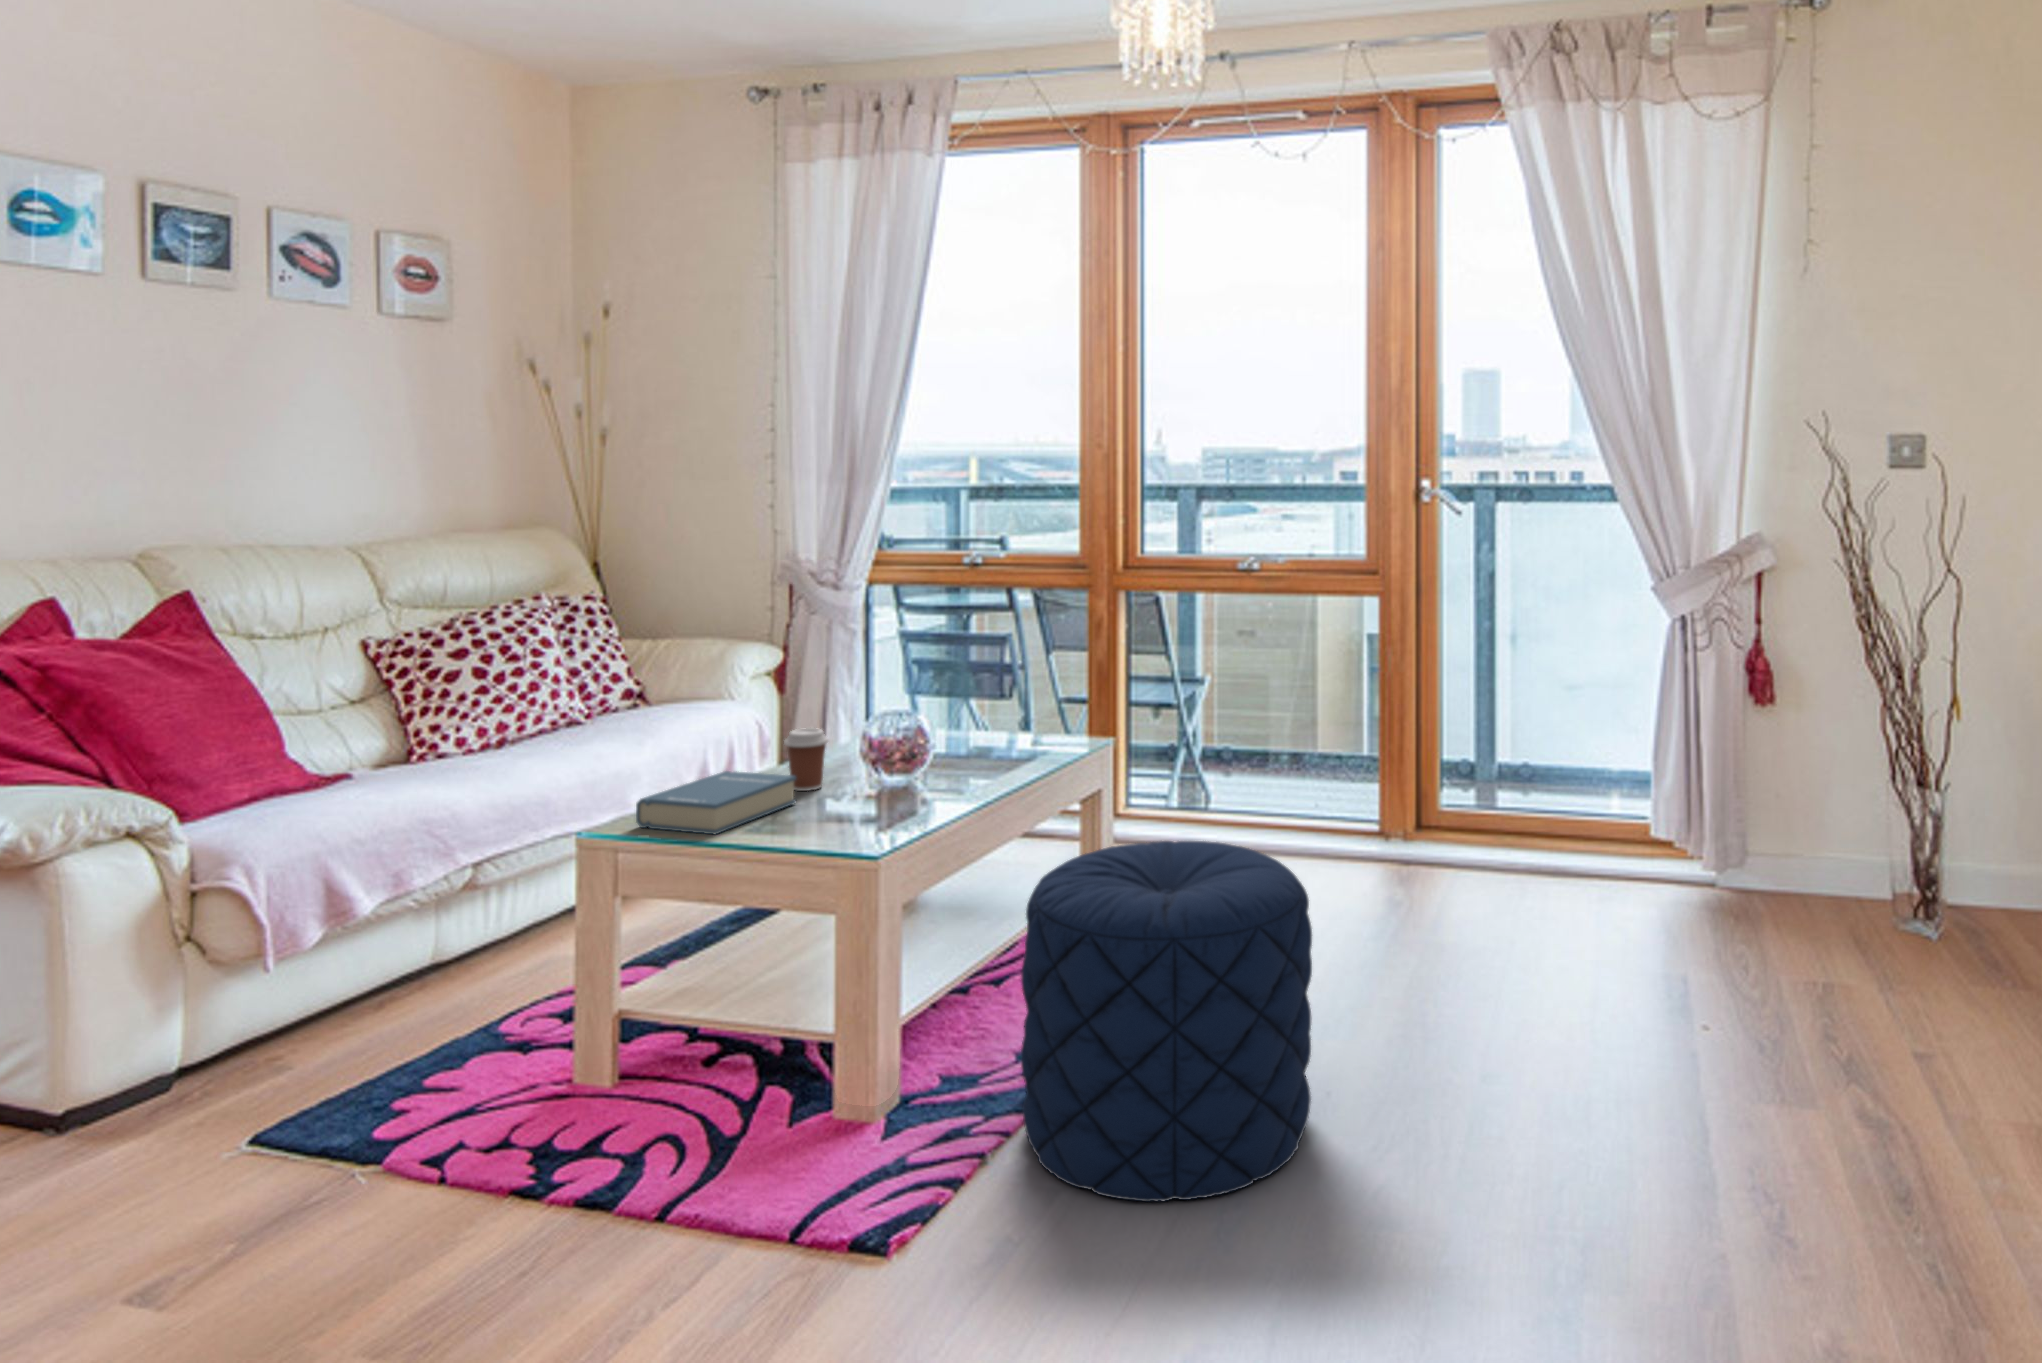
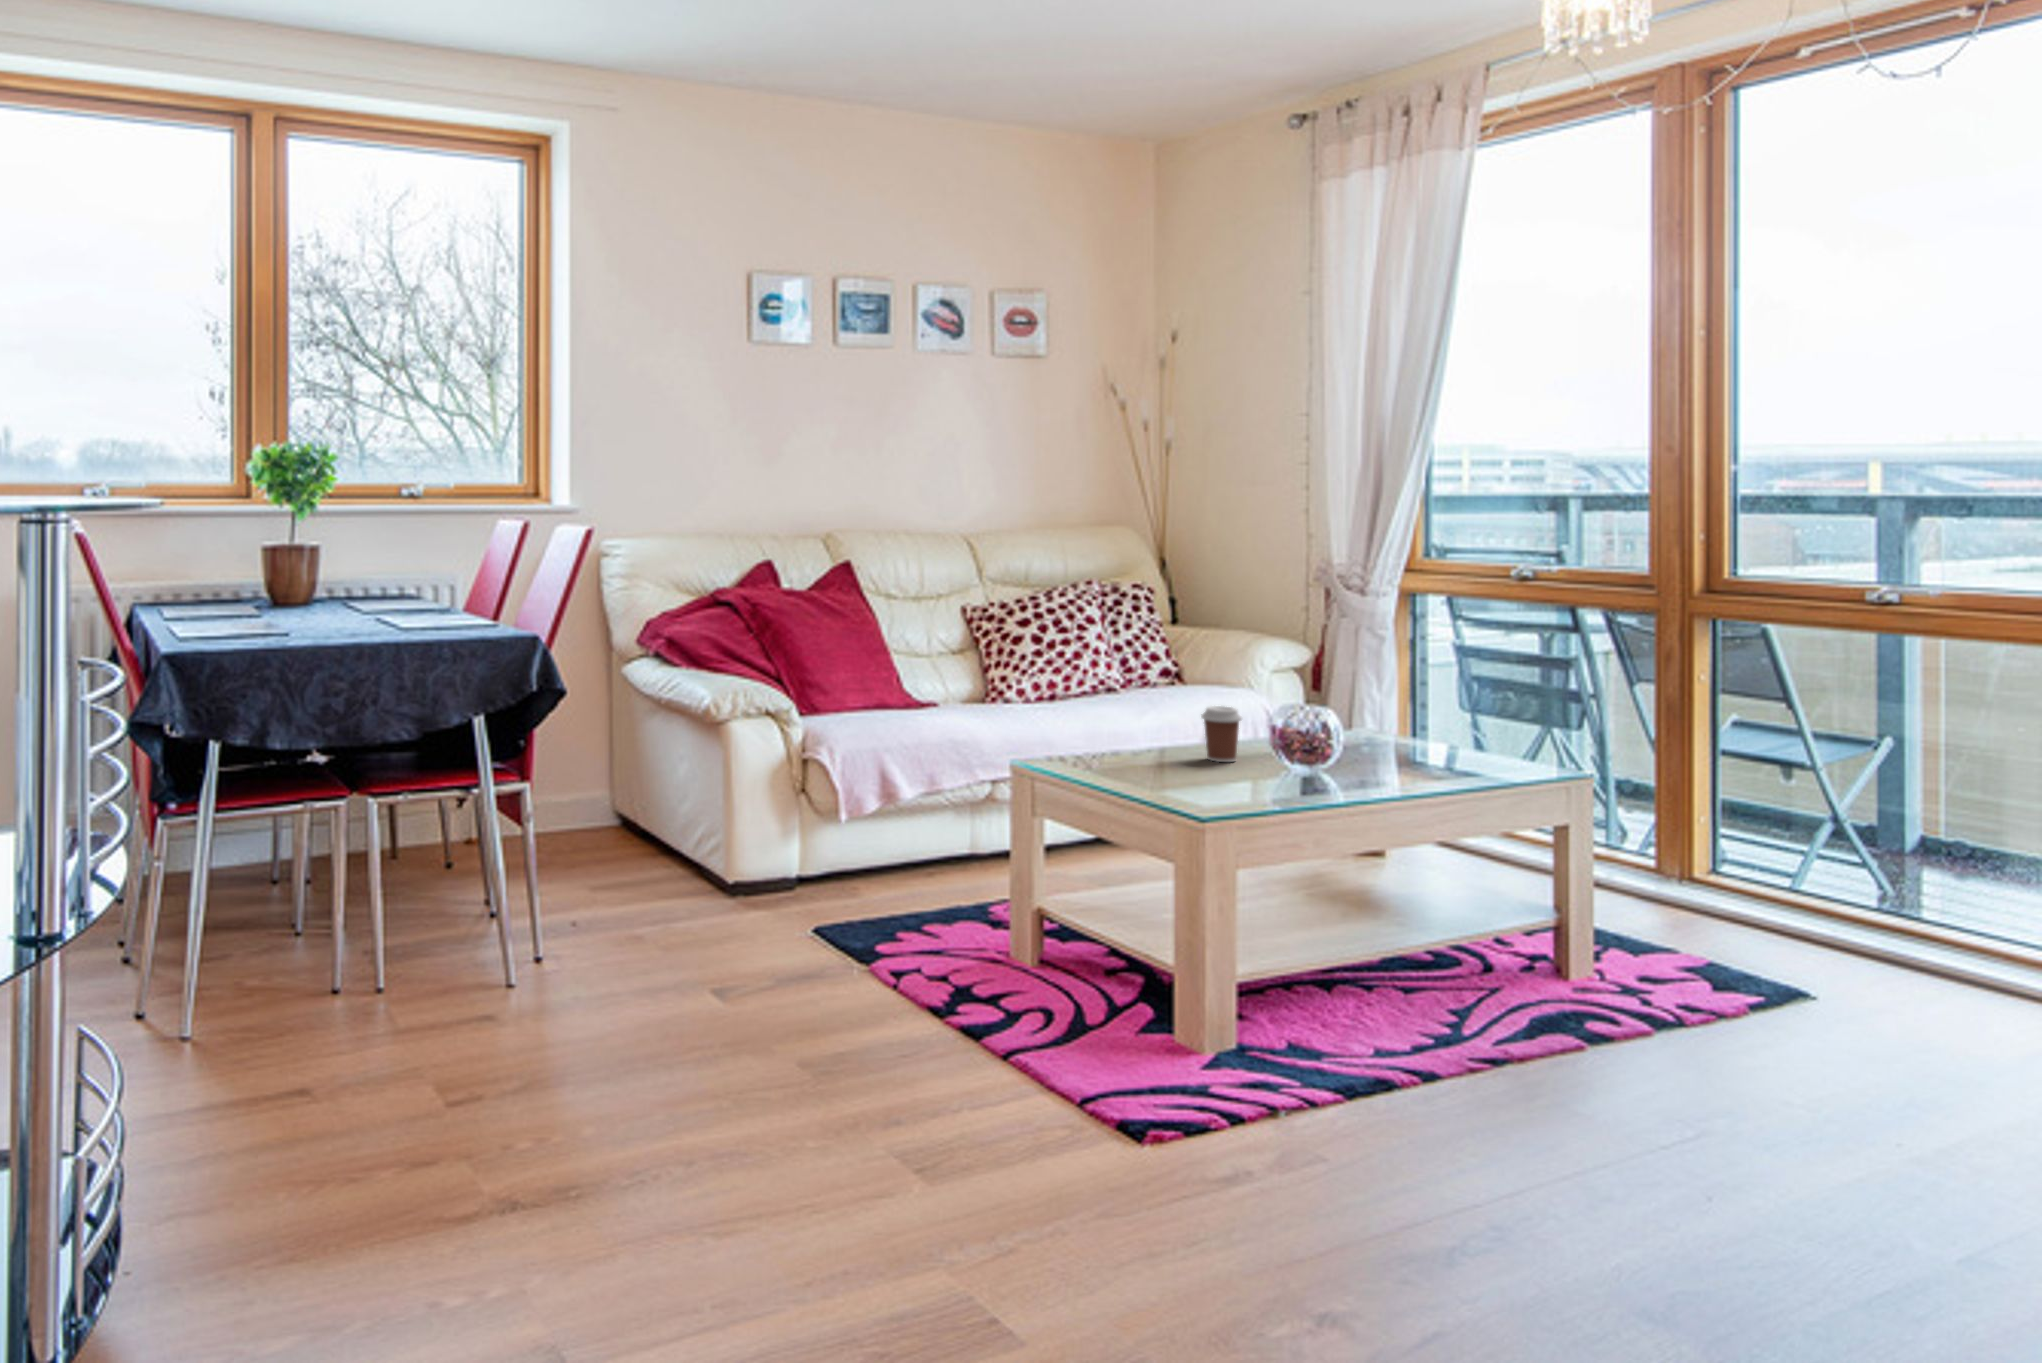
hardback book: present [636,771,796,834] -> none [1057,732,1196,778]
pouf: present [1021,841,1312,1202] -> none [1315,856,1665,1237]

